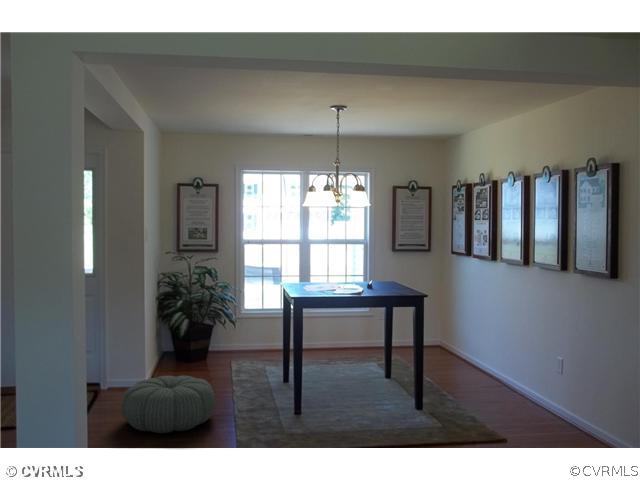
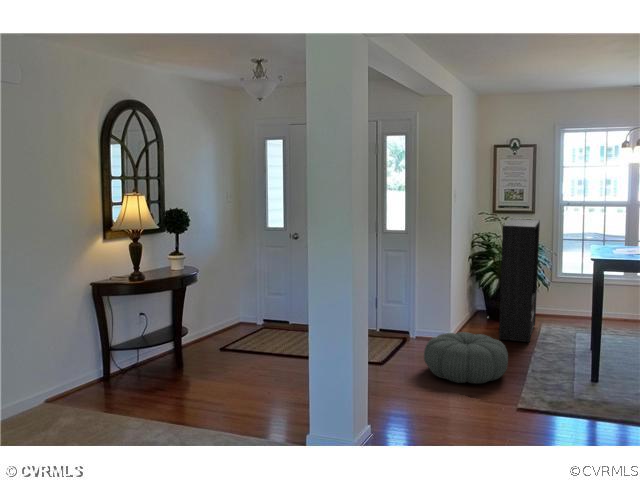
bookcase: none [178,256,227,380] -> present [488,219,540,342]

